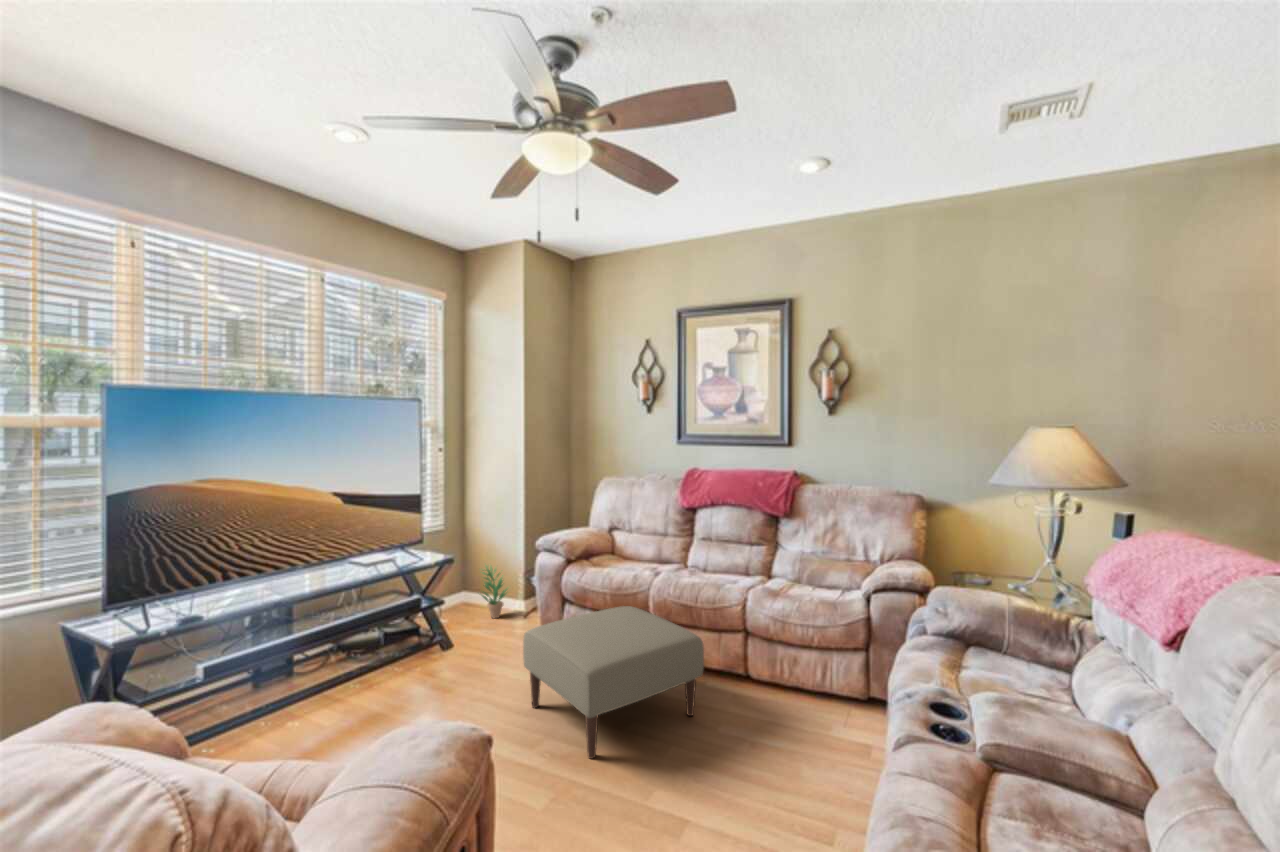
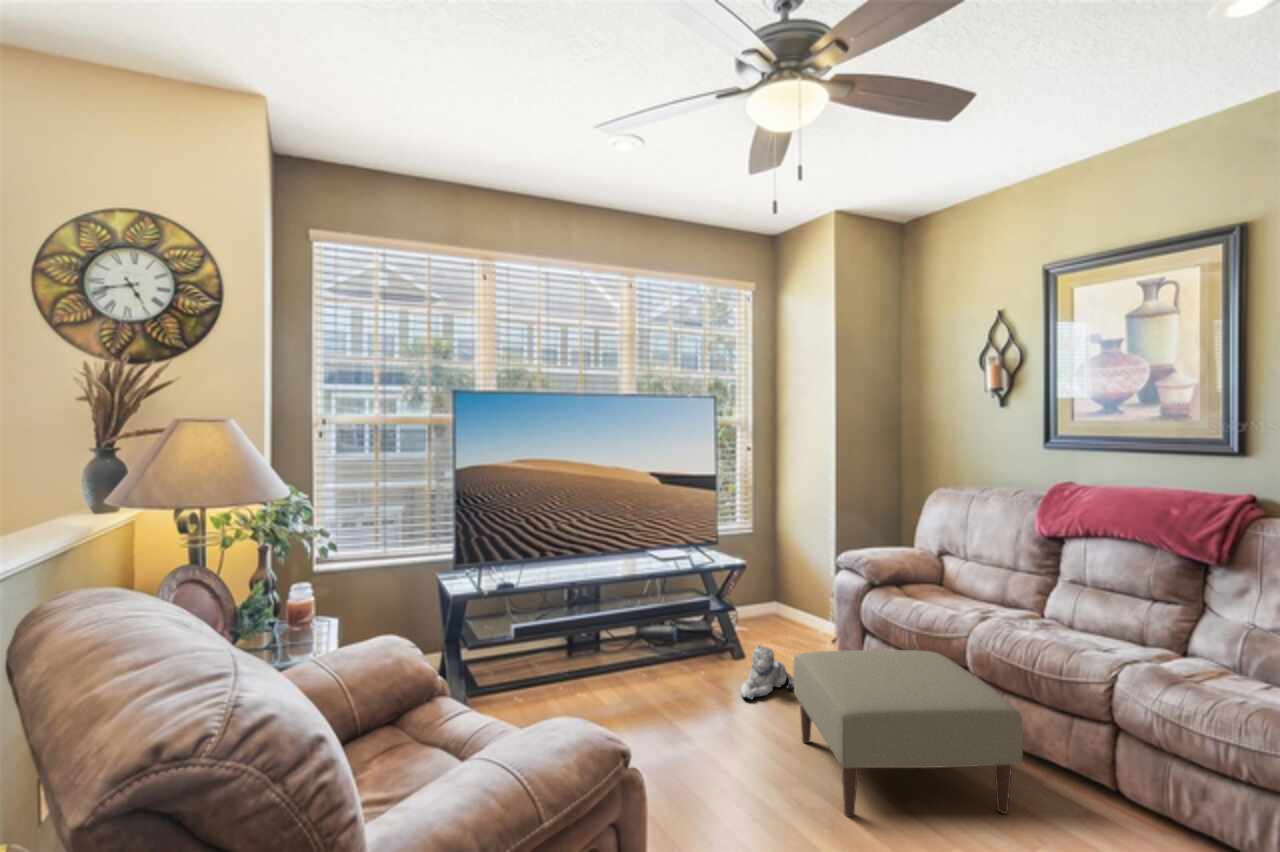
potted plant: present [481,566,507,619] -> none [779,574,816,639]
plush toy: none [462,631,508,684] -> present [741,646,794,699]

